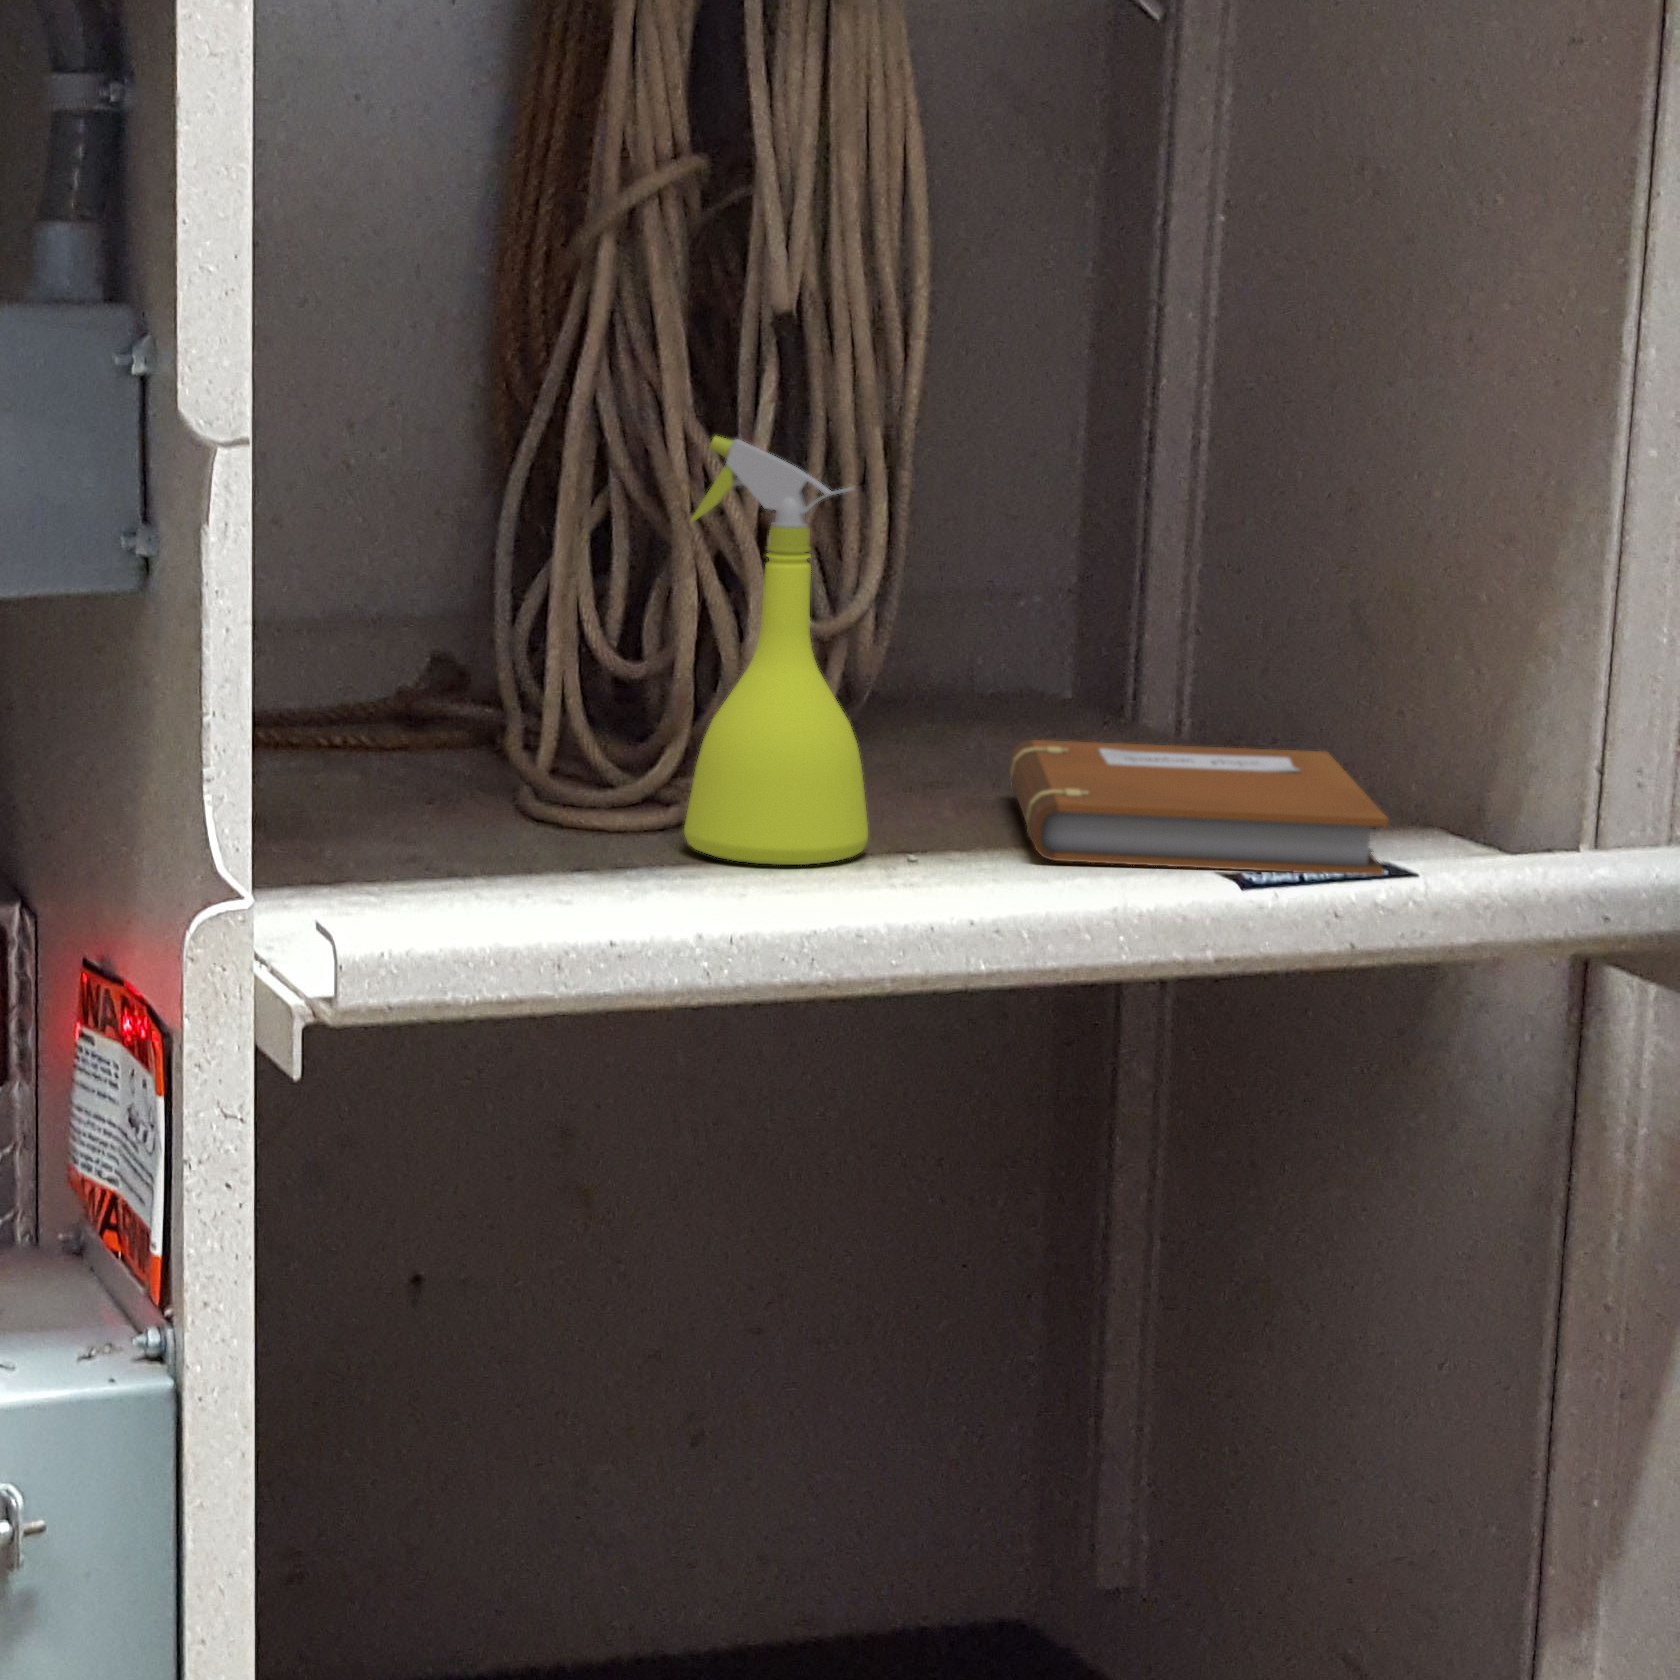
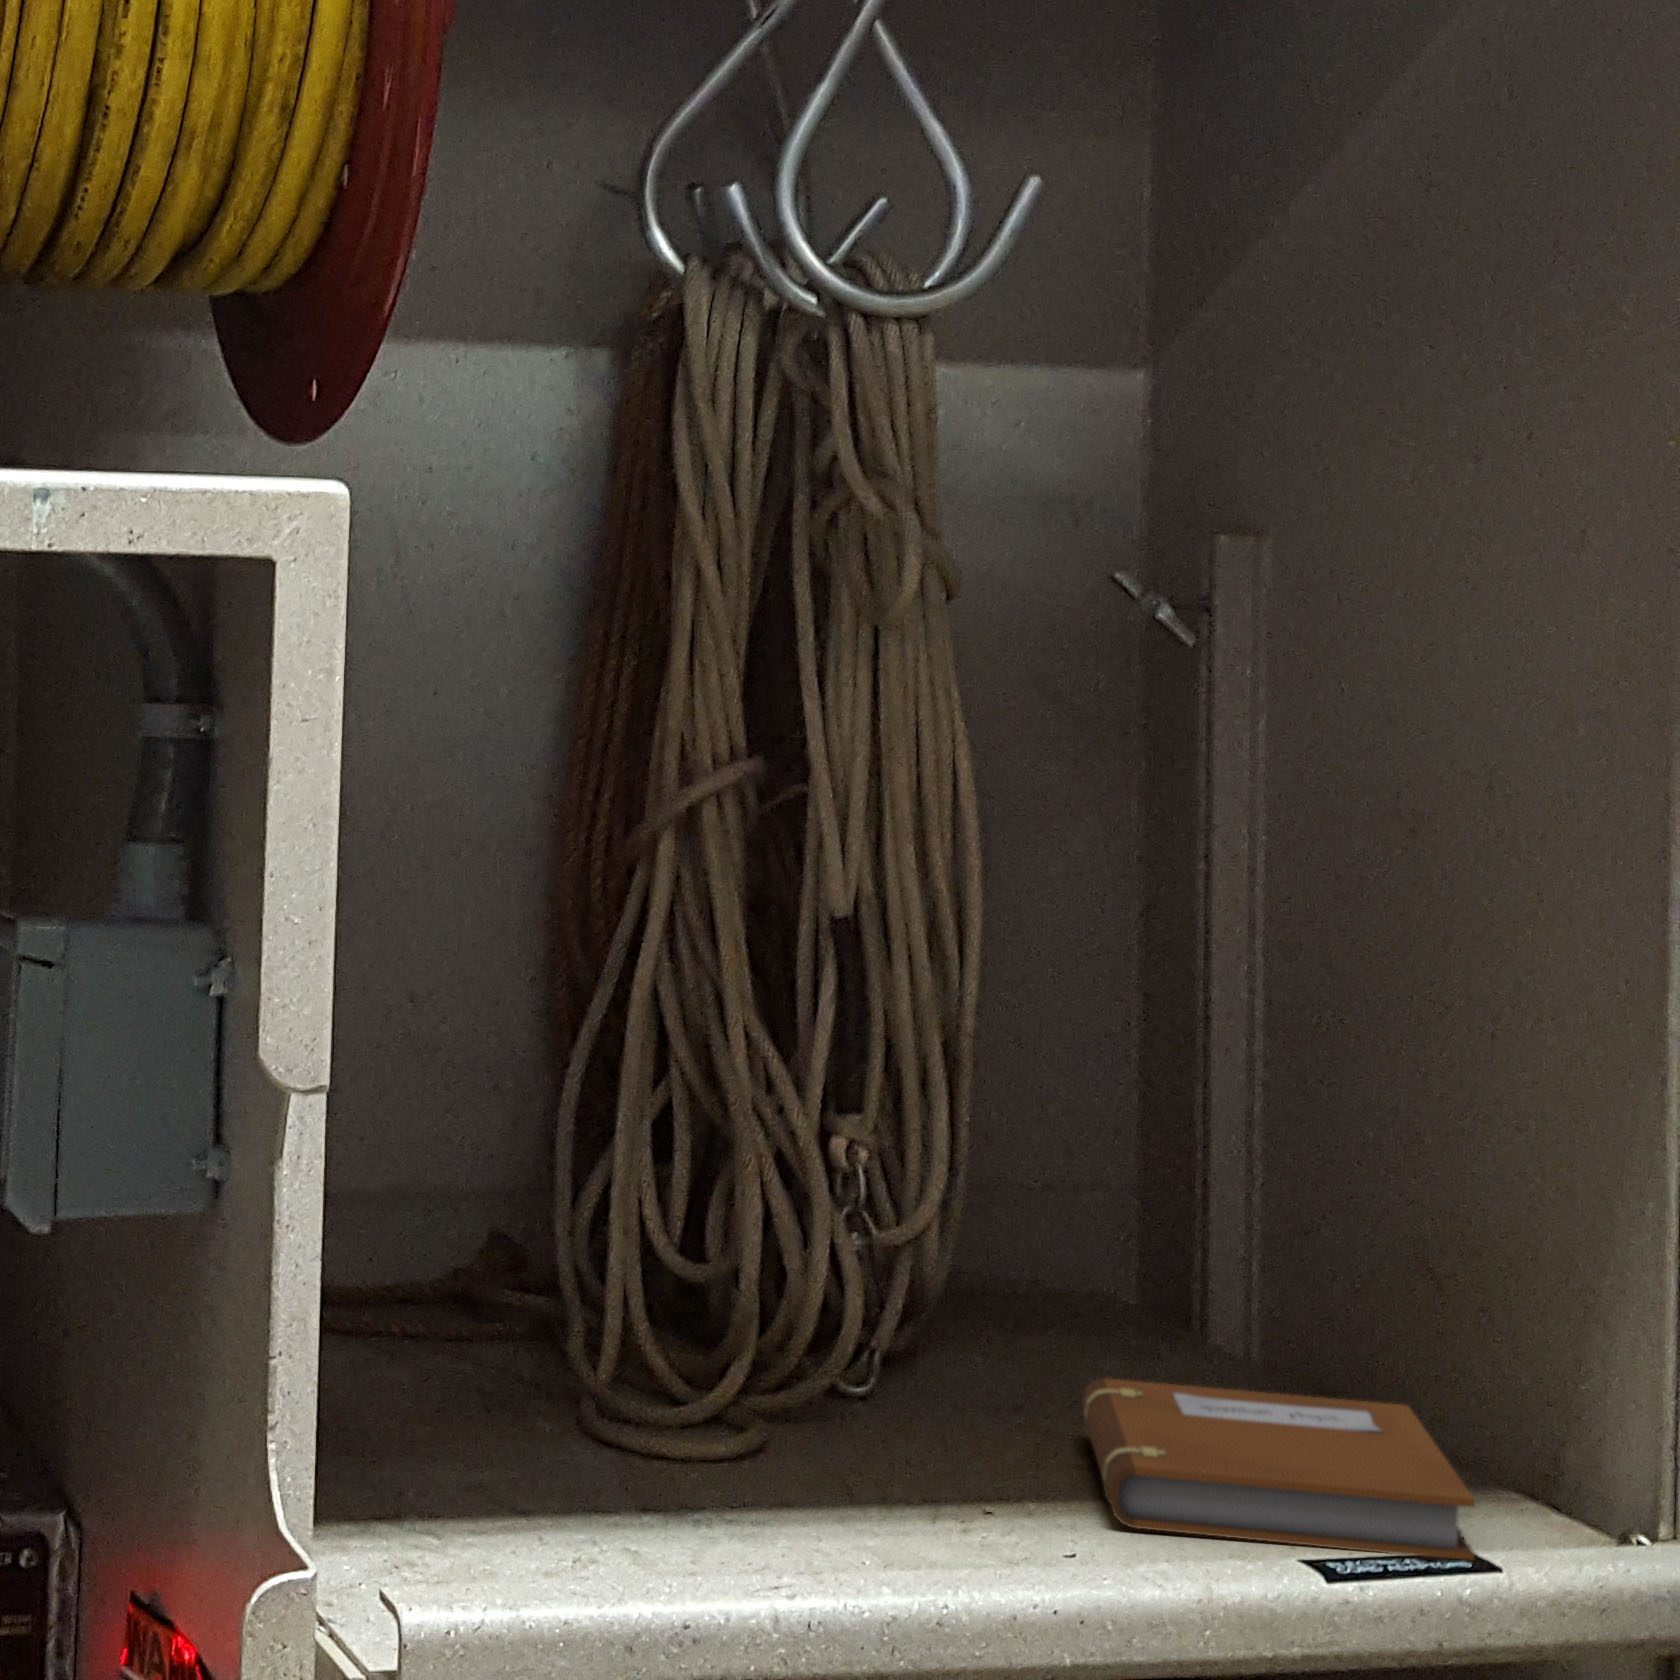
spray bottle: present [684,436,868,865] -> none [752,1066,941,1520]

